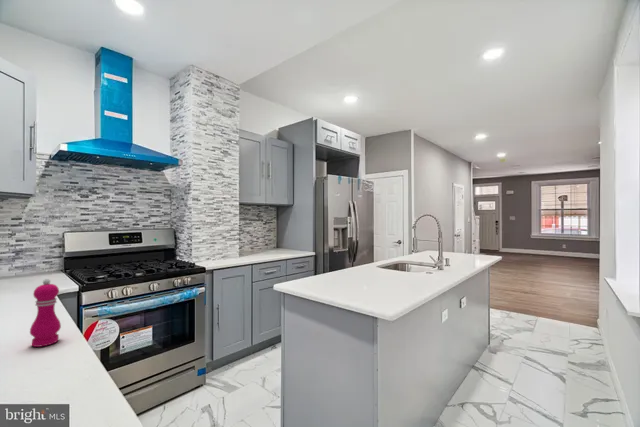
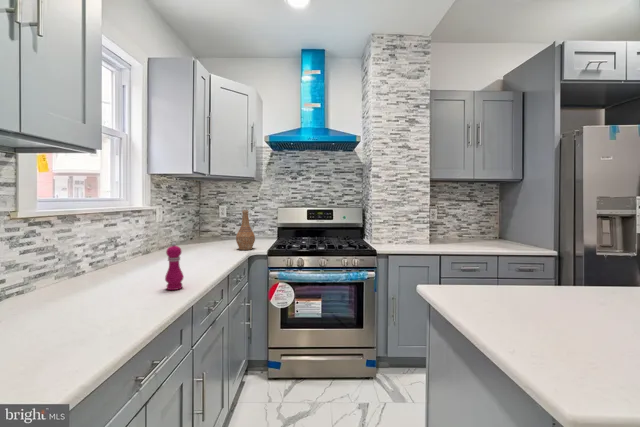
vase: none [17,235,51,290] -> present [236,209,255,250]

